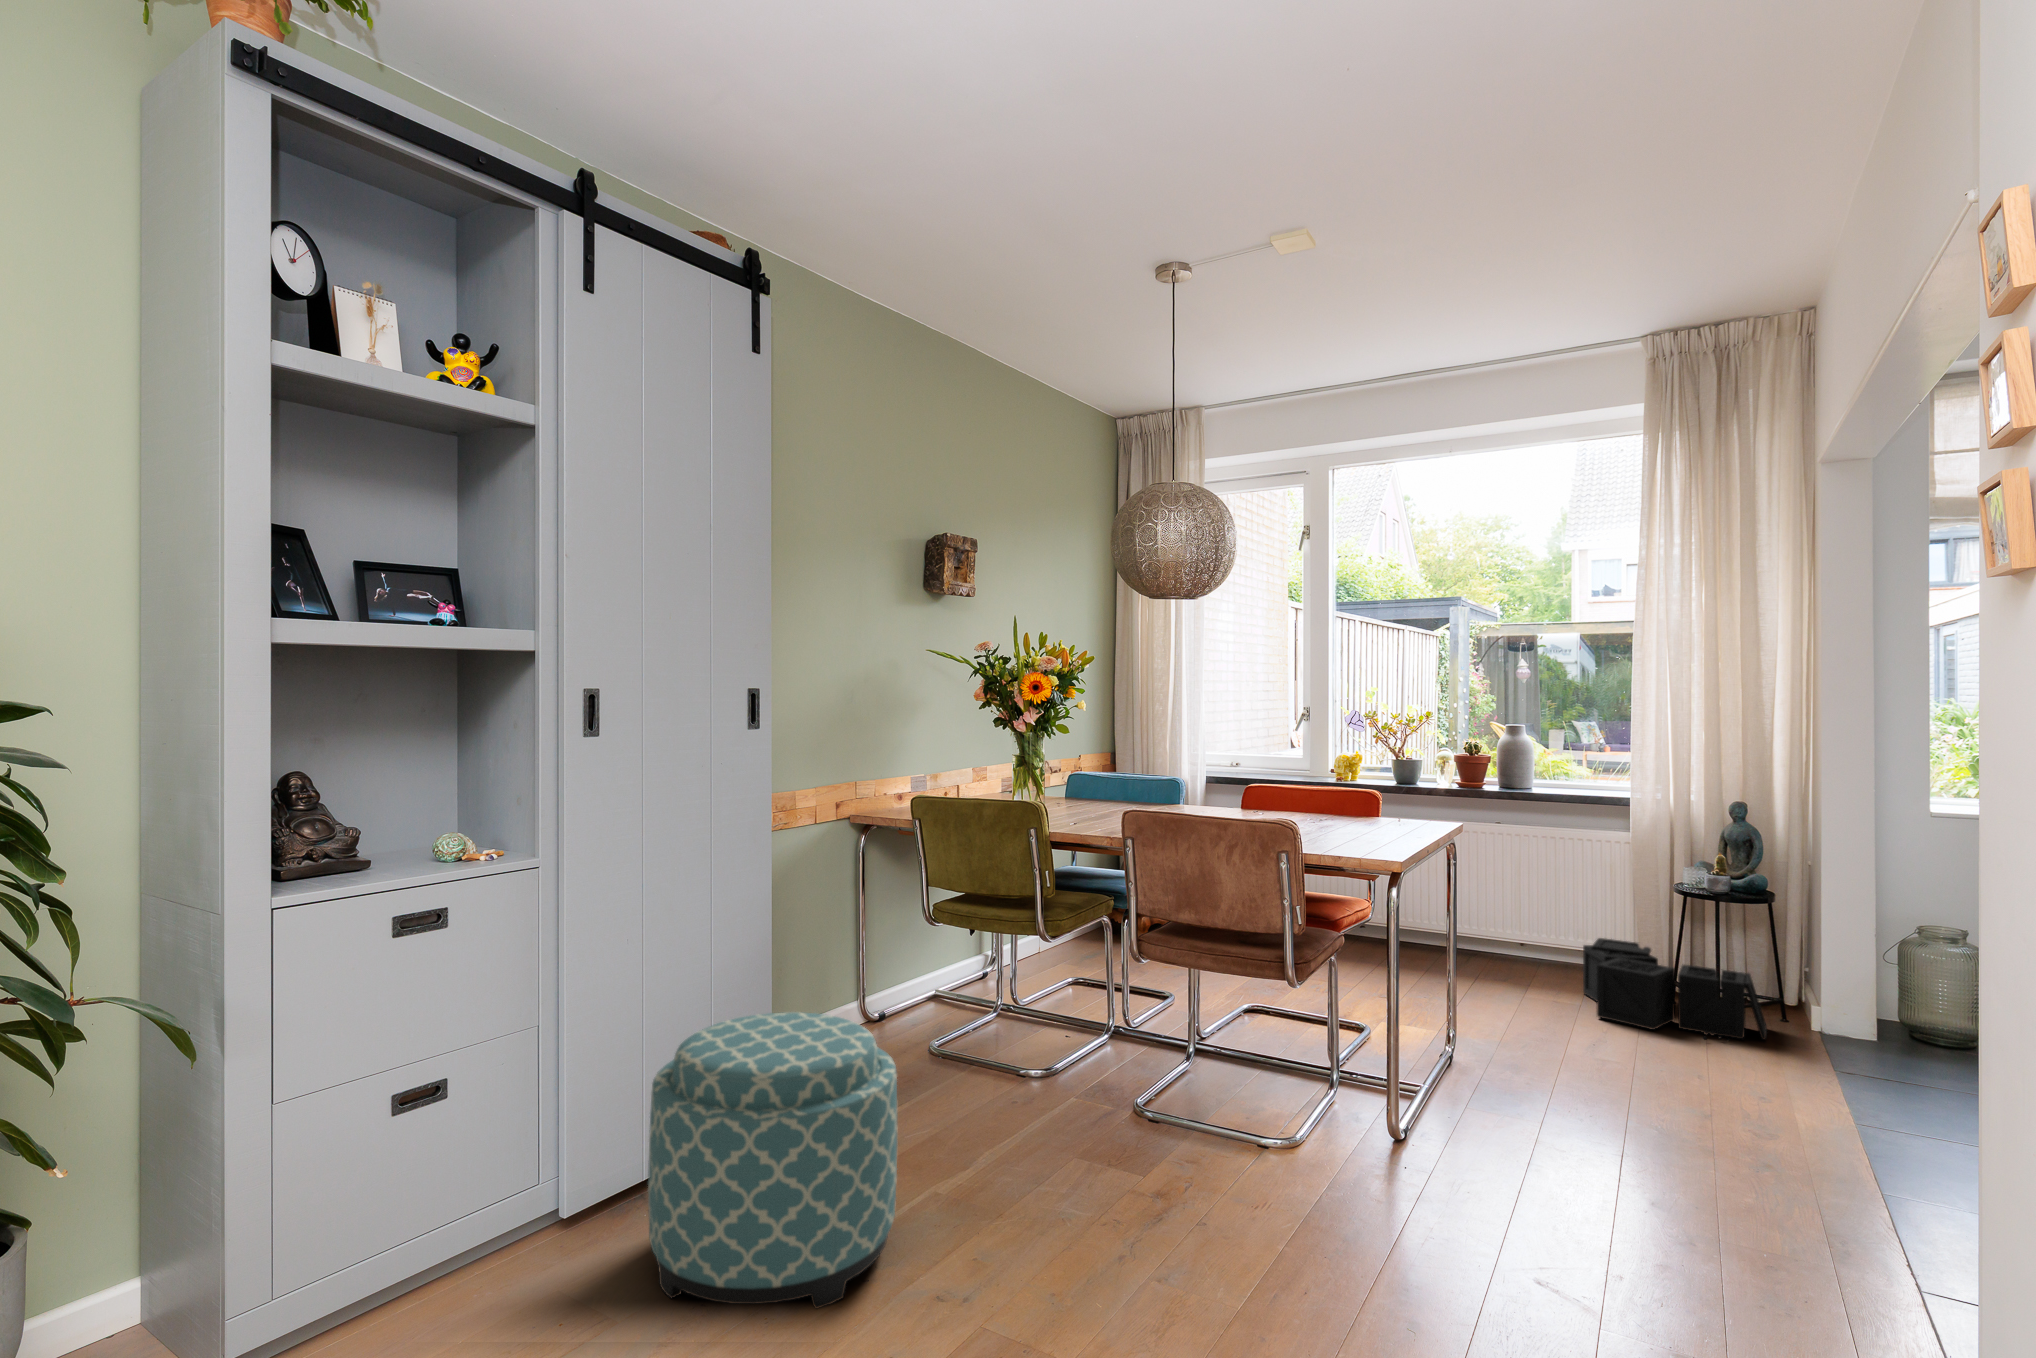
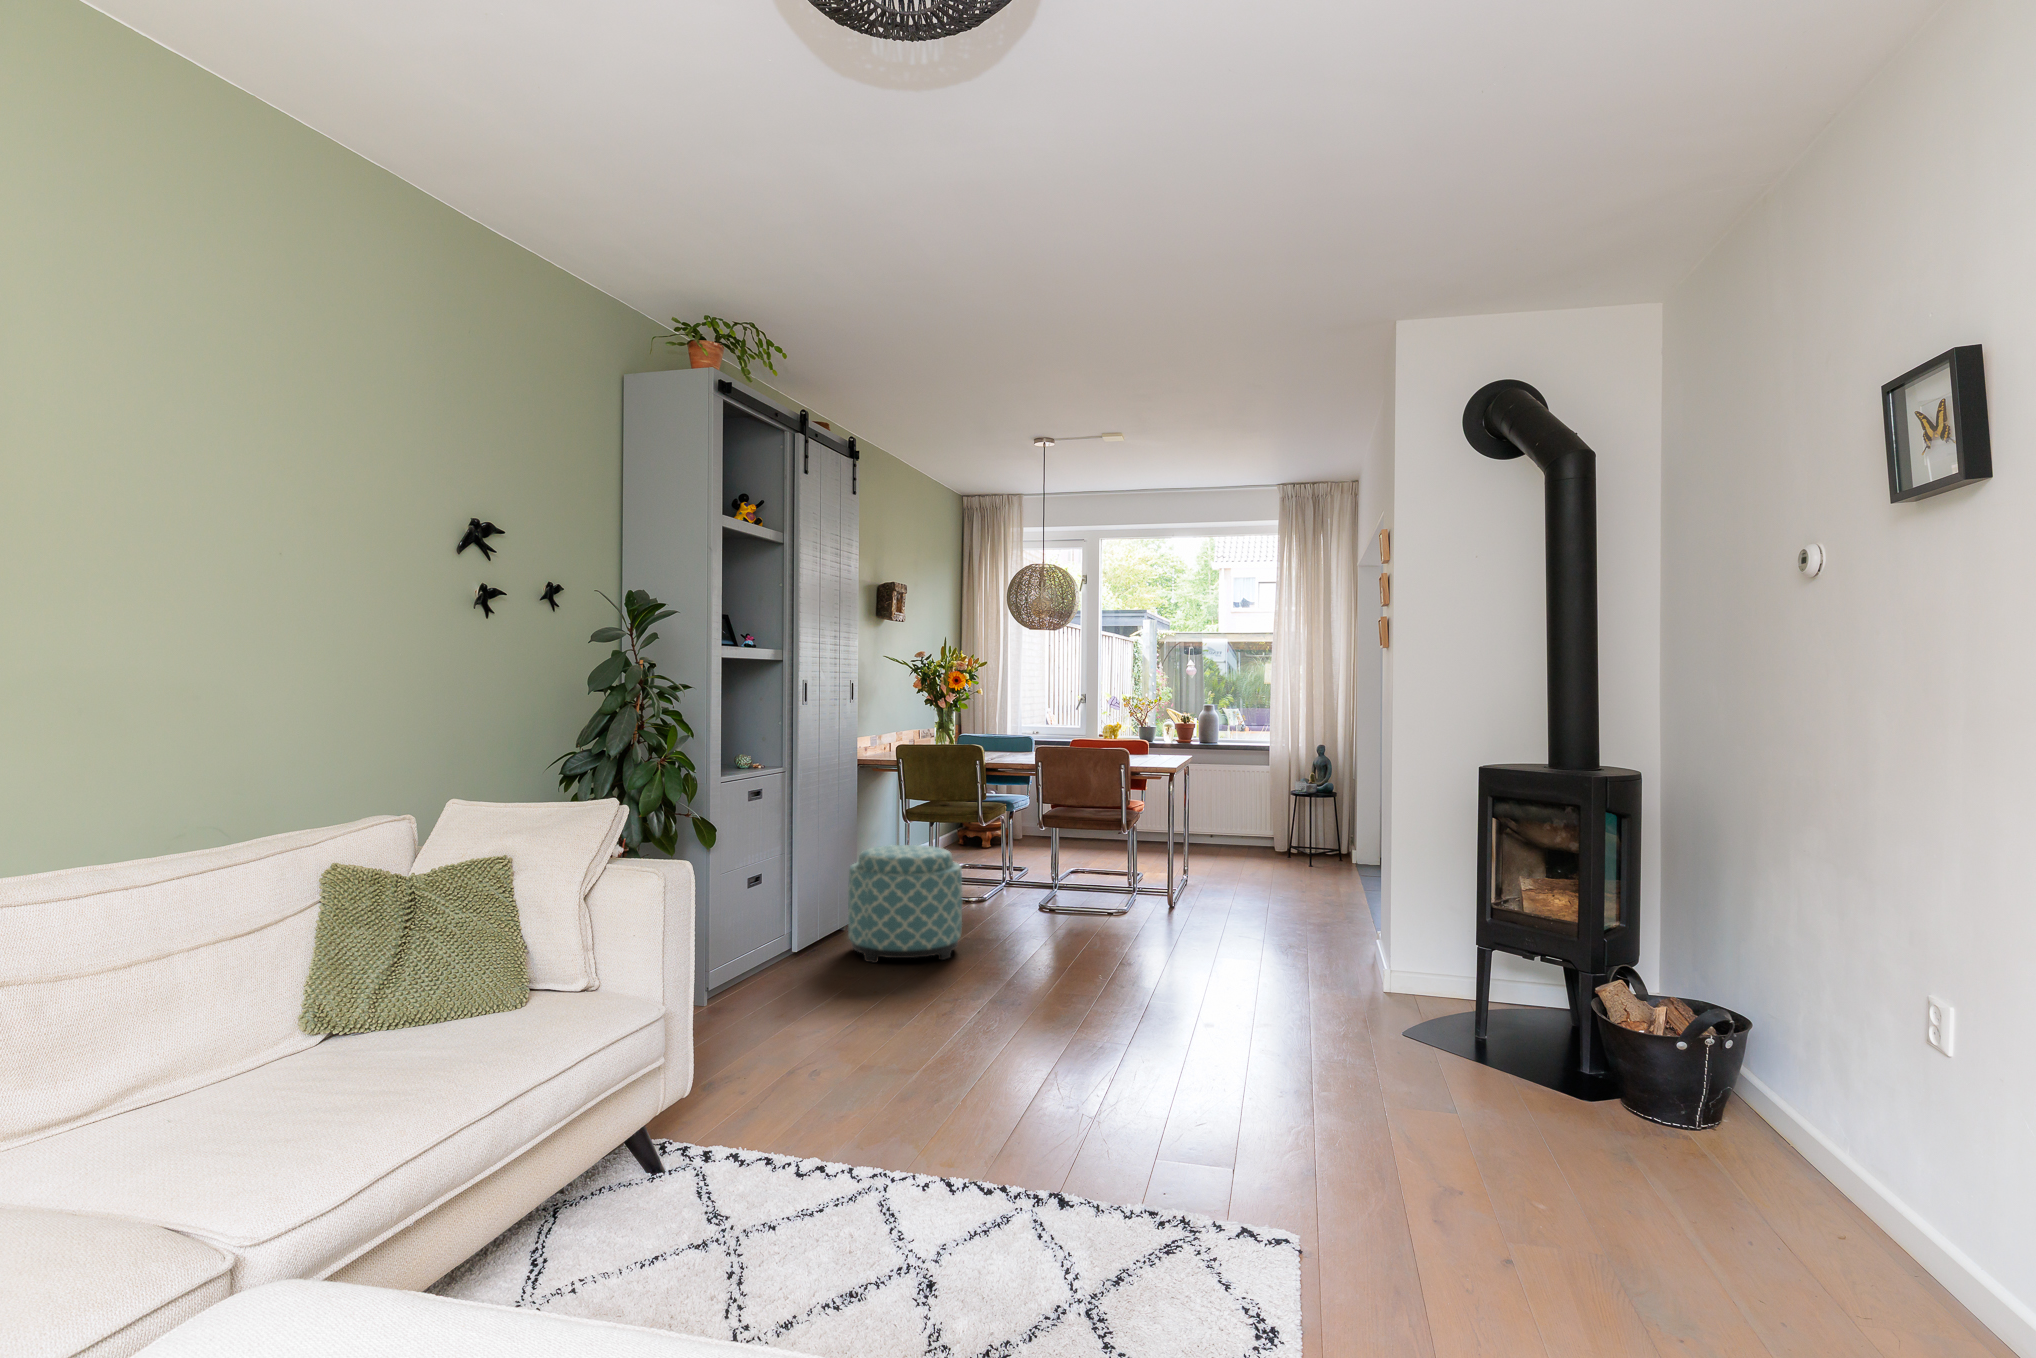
storage bin: present [1583,938,1767,1040] -> none [1244,826,1333,870]

